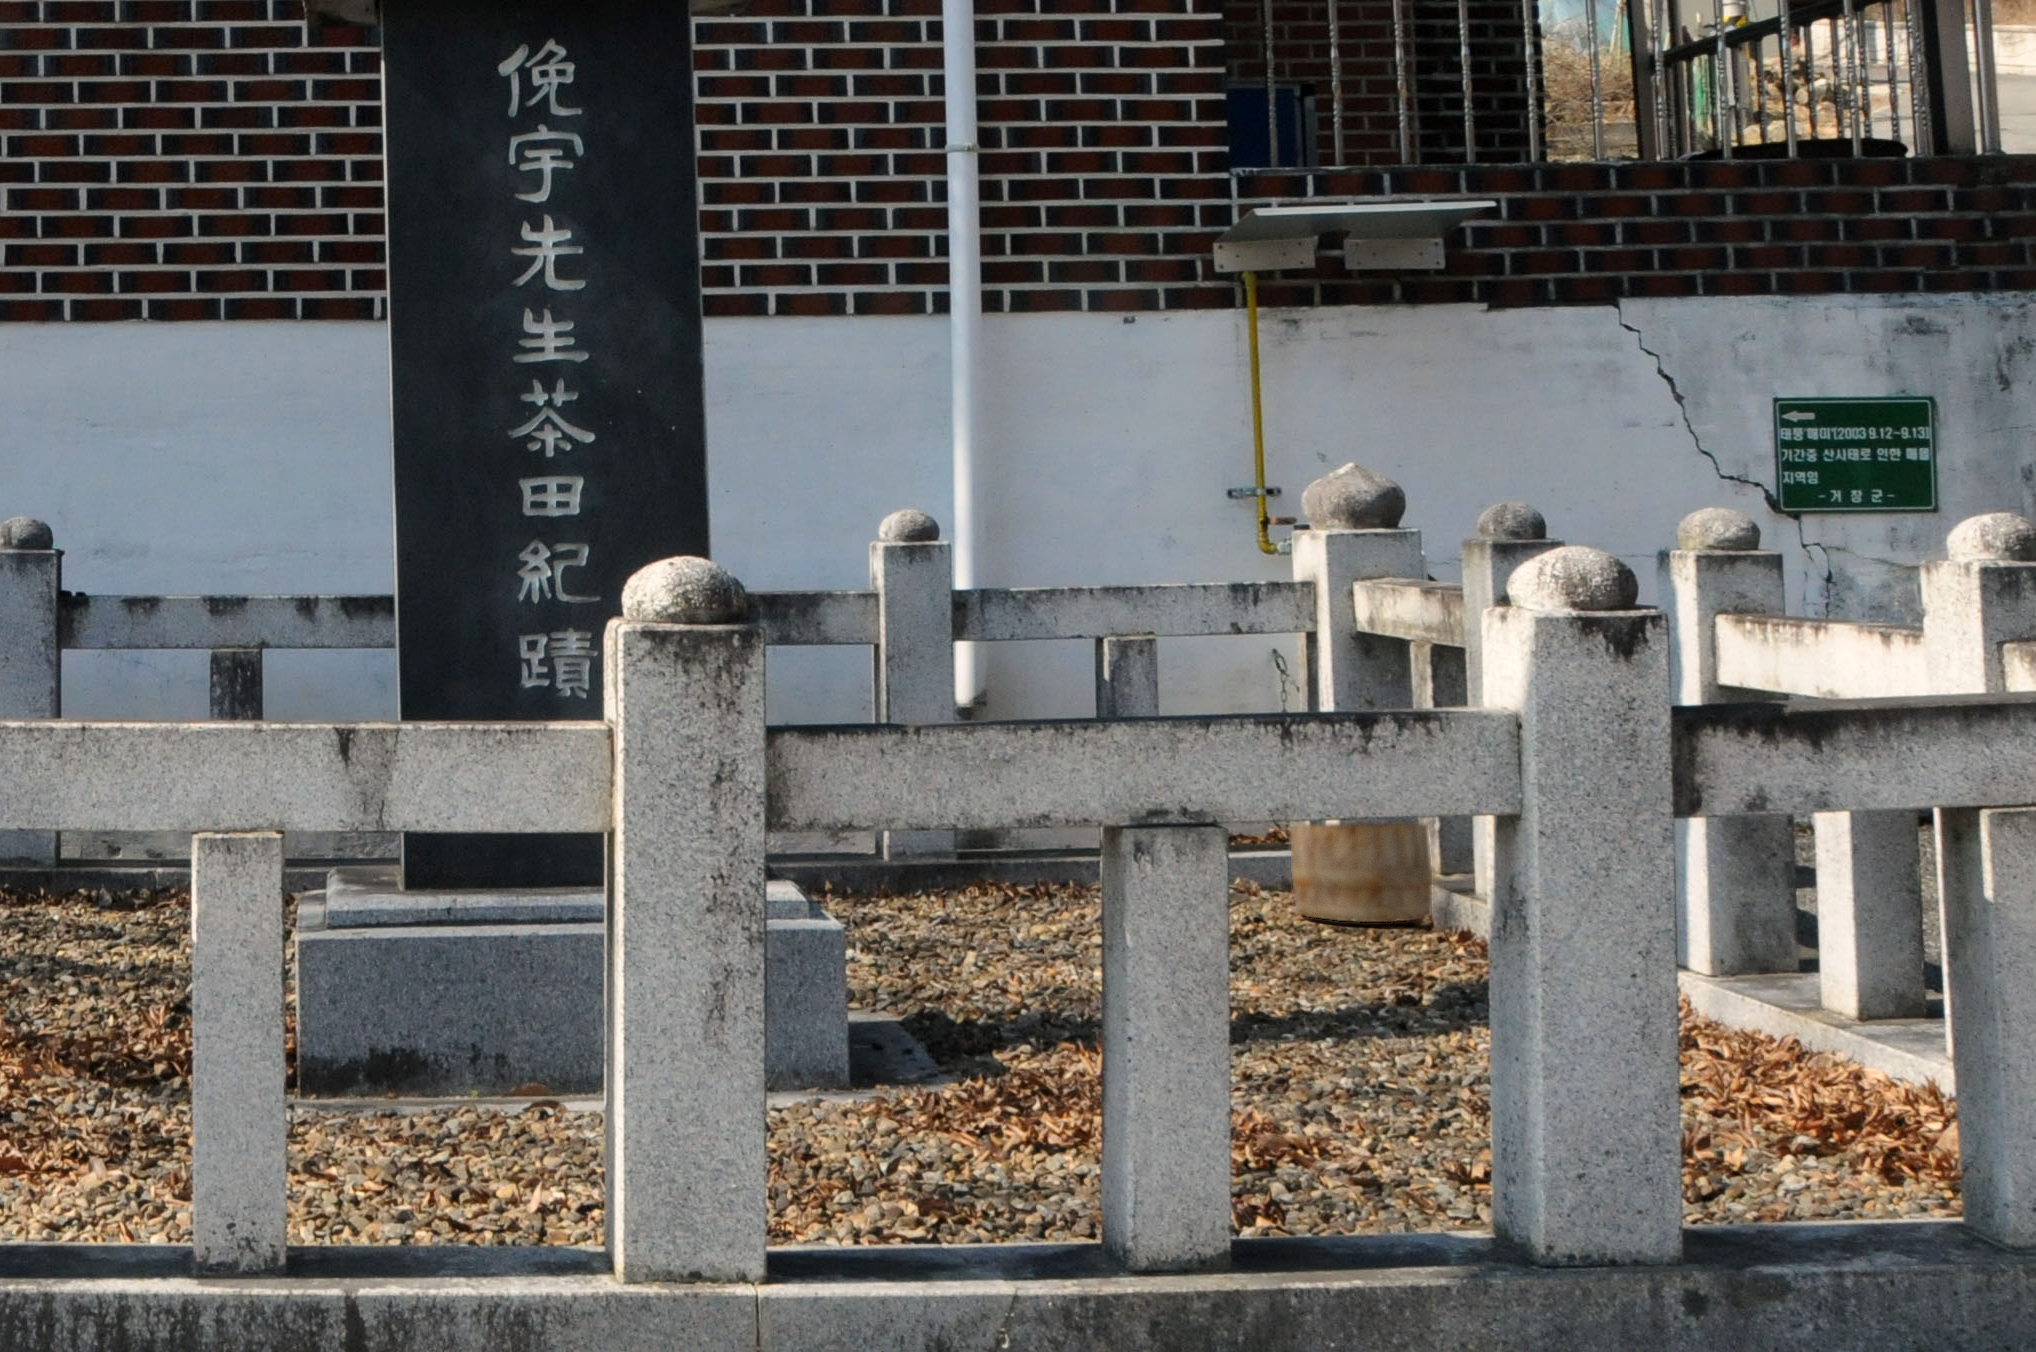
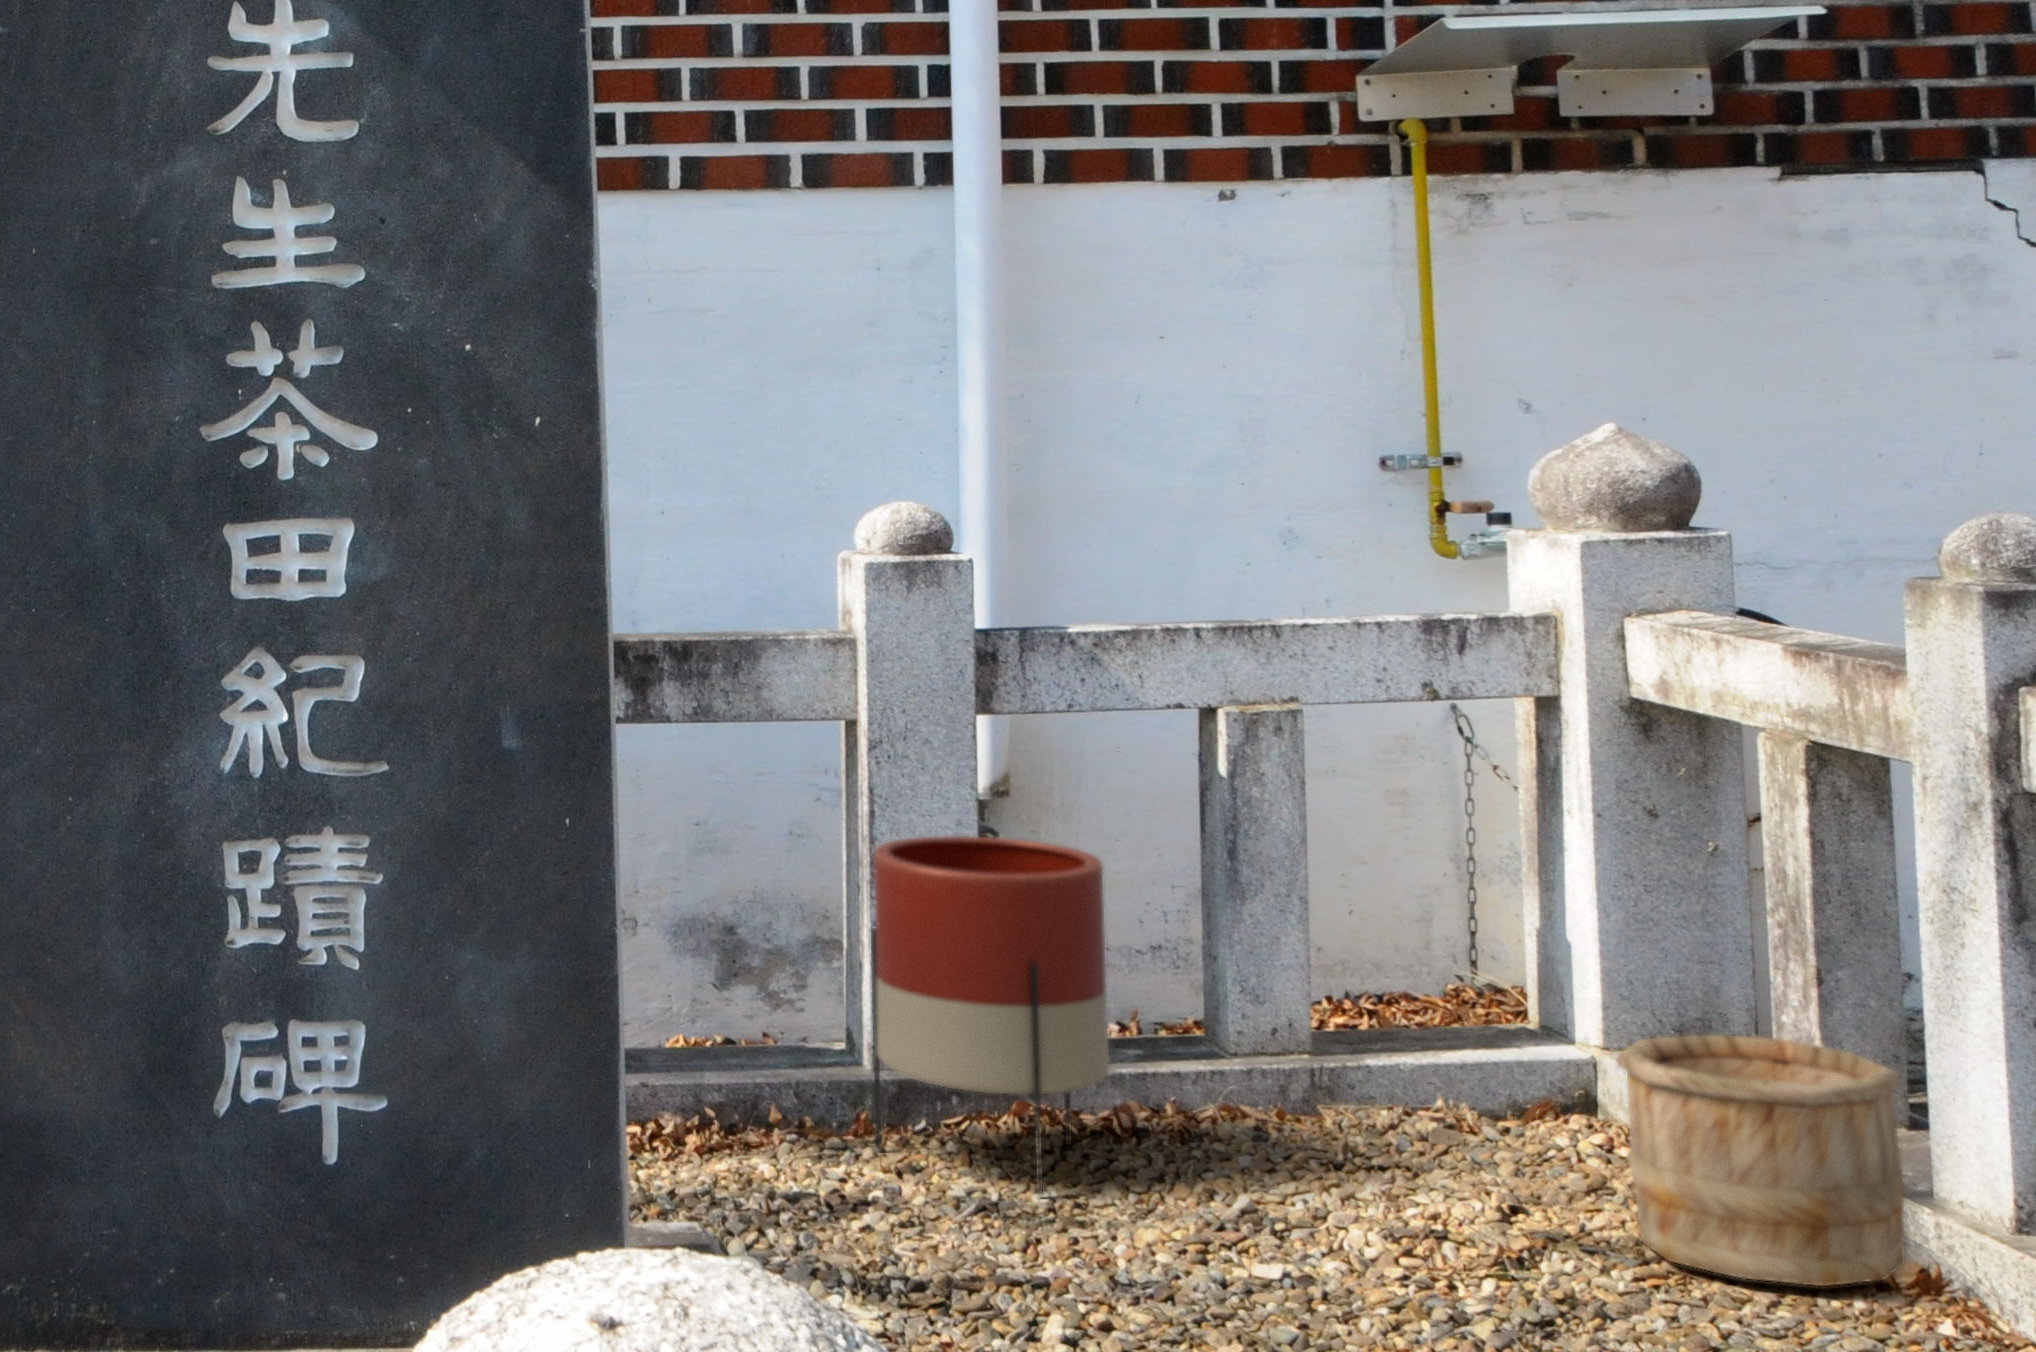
planter: none [880,706,1015,902] -> present [871,836,1110,1195]

